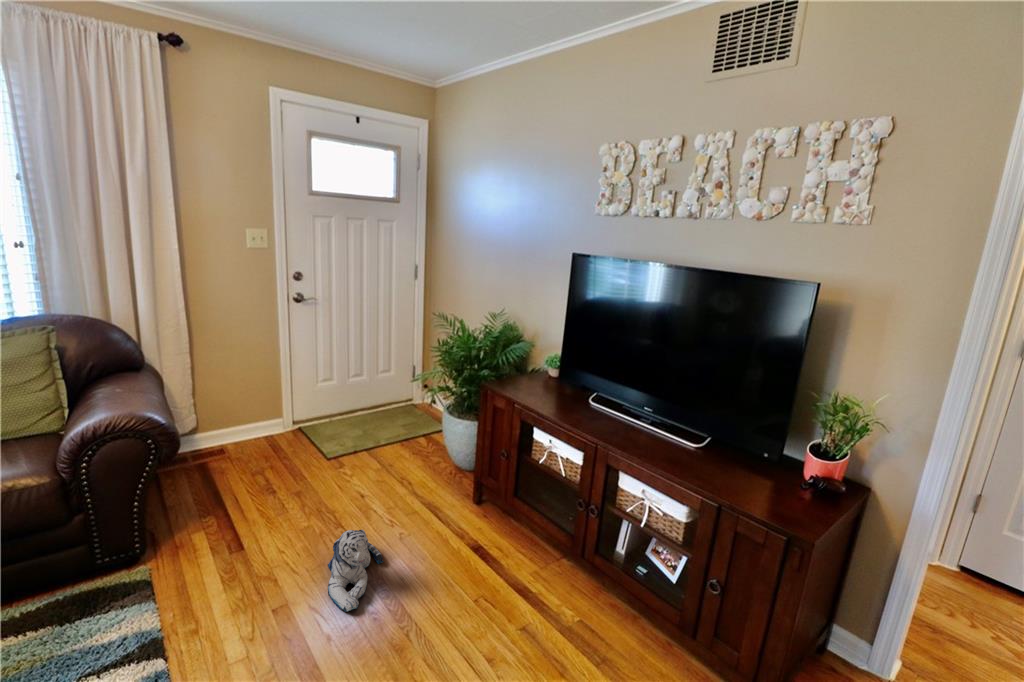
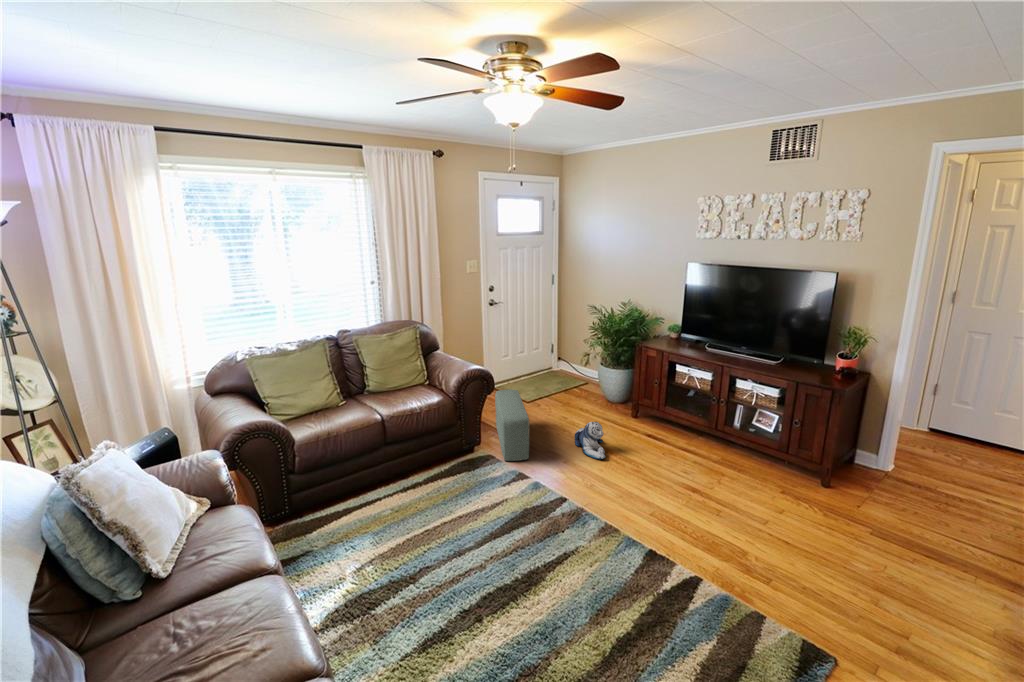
pouf: none [146,449,266,605] -> present [495,390,529,461]

